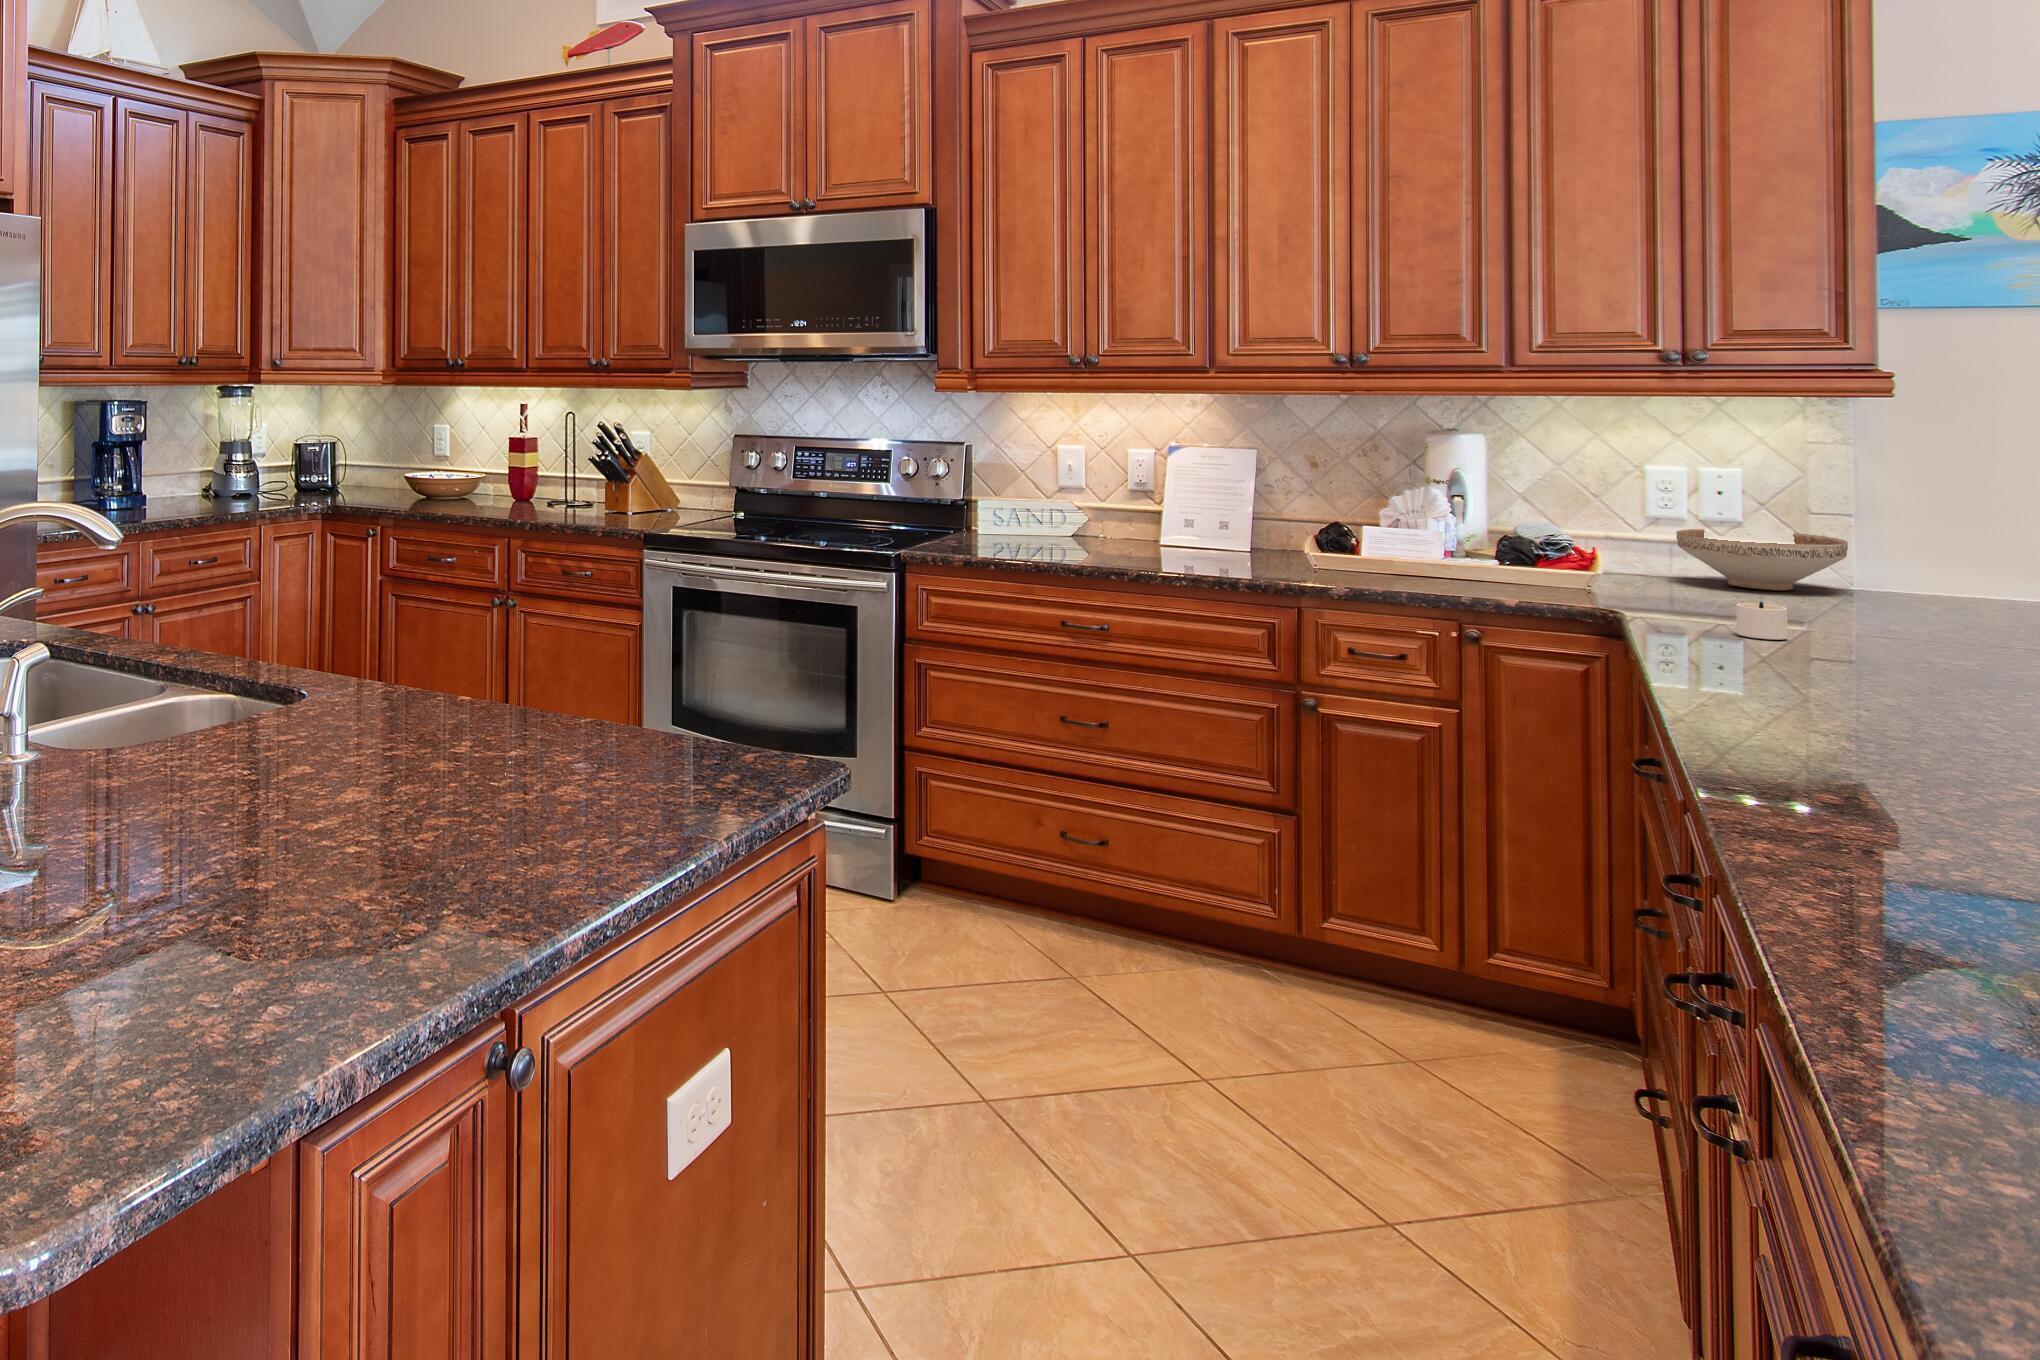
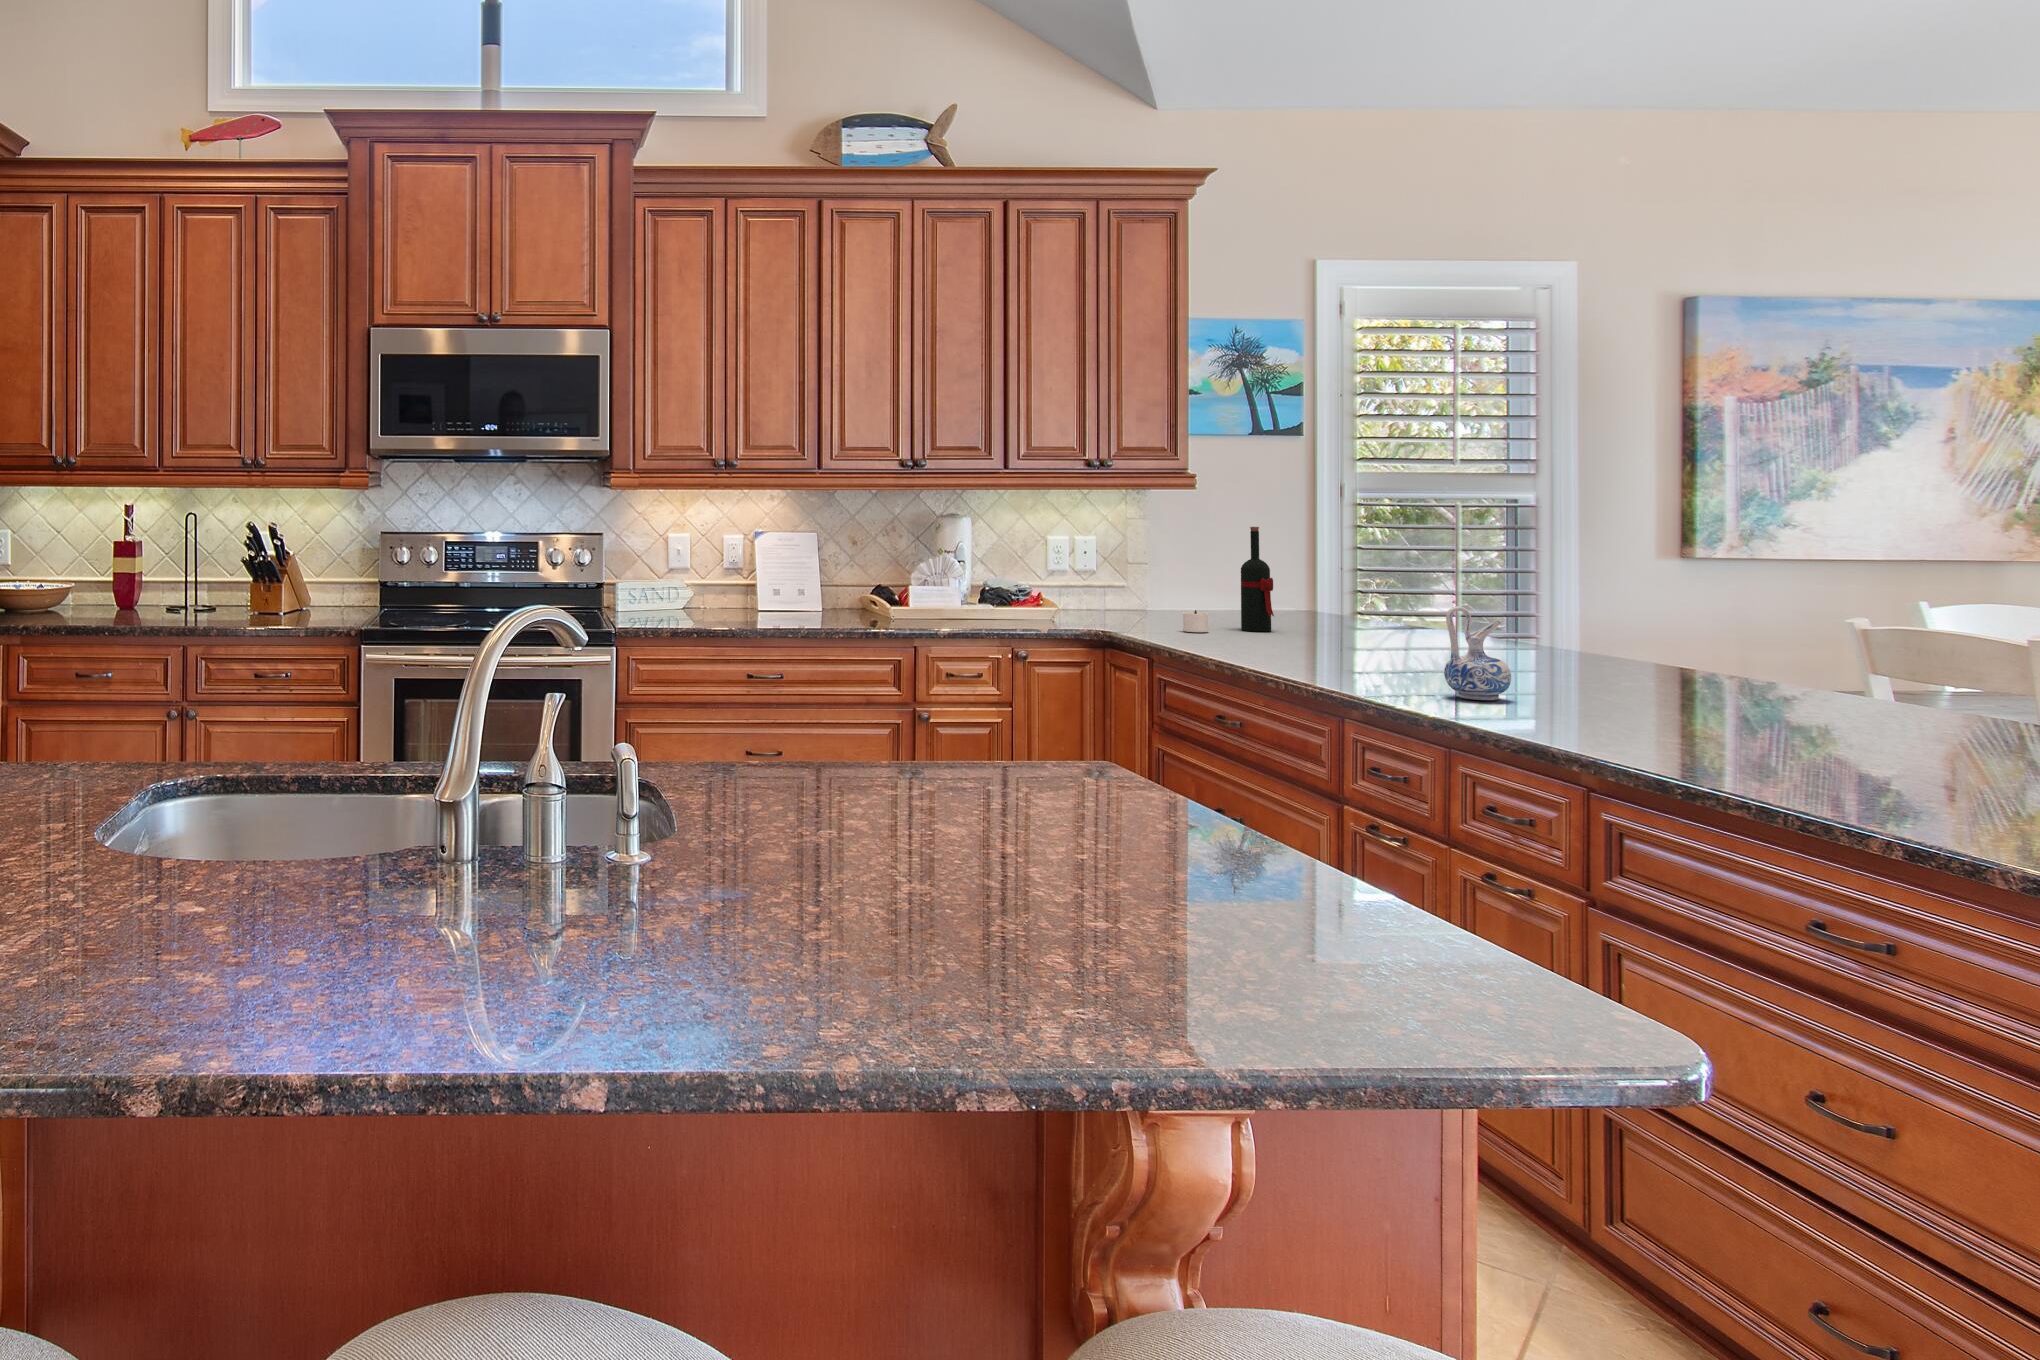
wine bottle: none [1873,470,1939,651] -> present [1241,527,1274,632]
decorative bowl: present [1676,529,1848,591] -> none [1067,573,1154,609]
ceramic pitcher: none [1789,636,1936,822] -> present [1444,606,1511,700]

